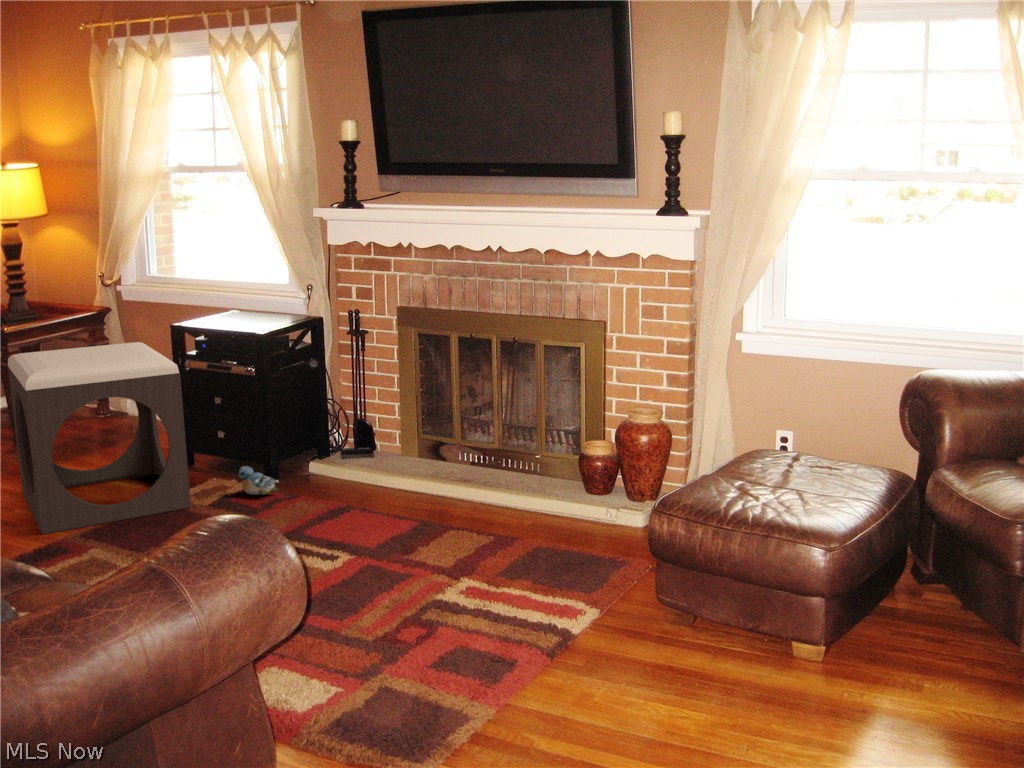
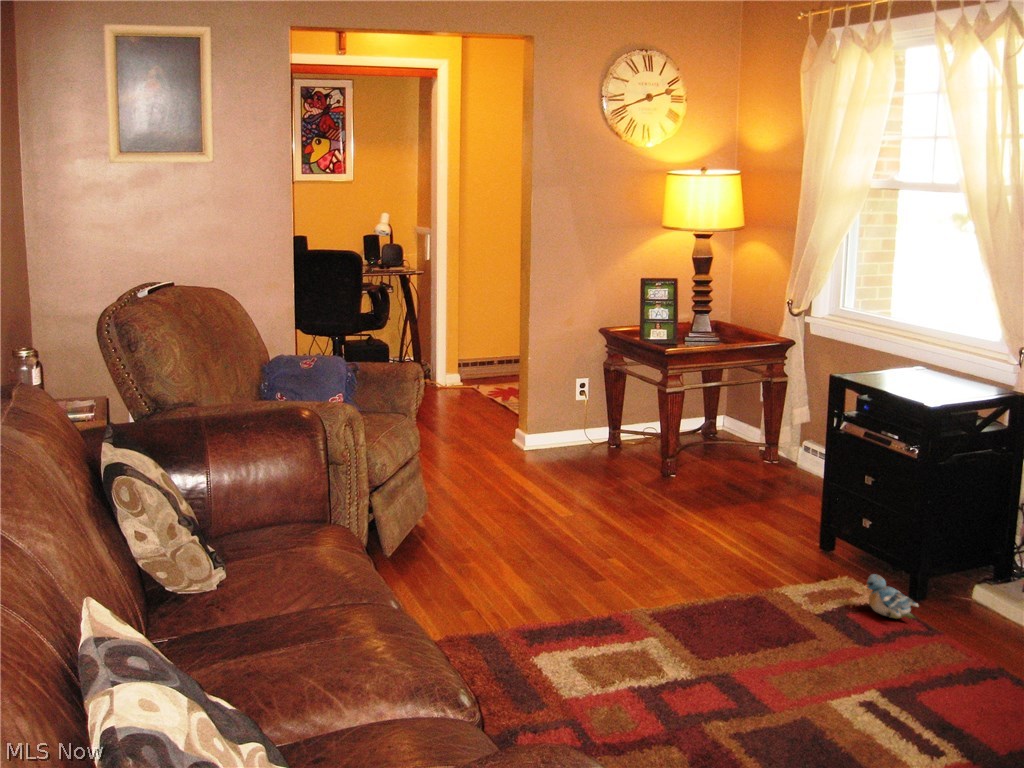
footstool: present [8,342,191,534] -> none [623,385,807,610]

